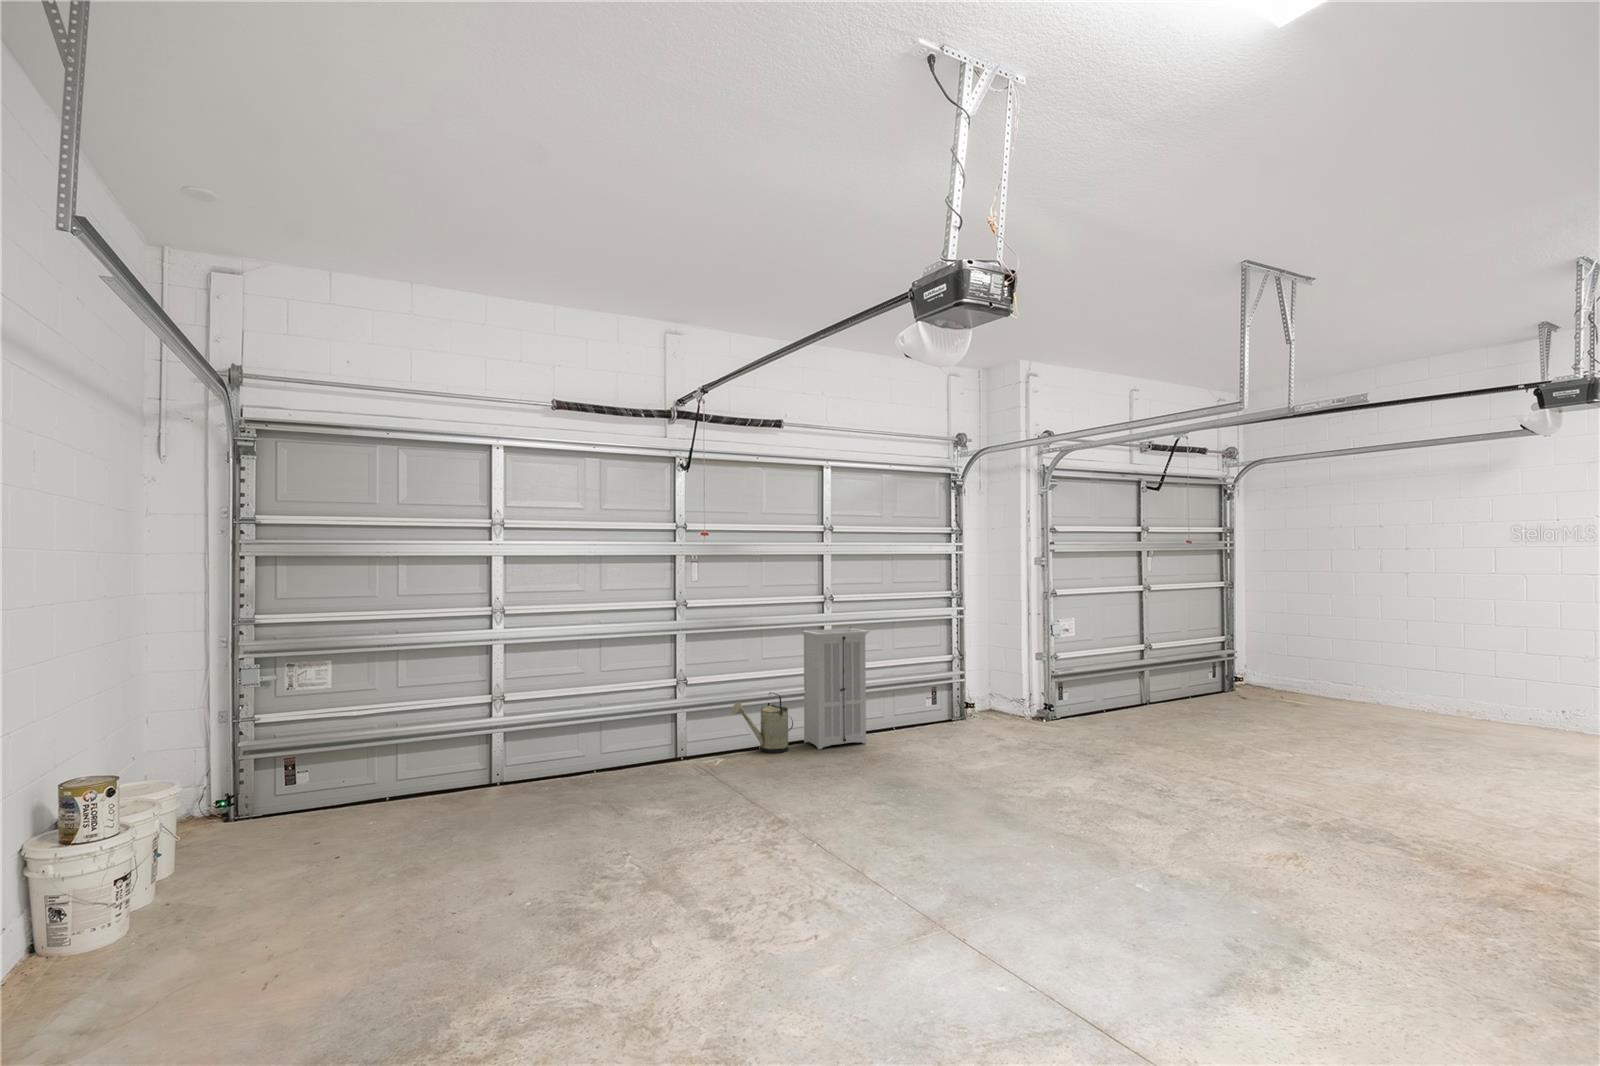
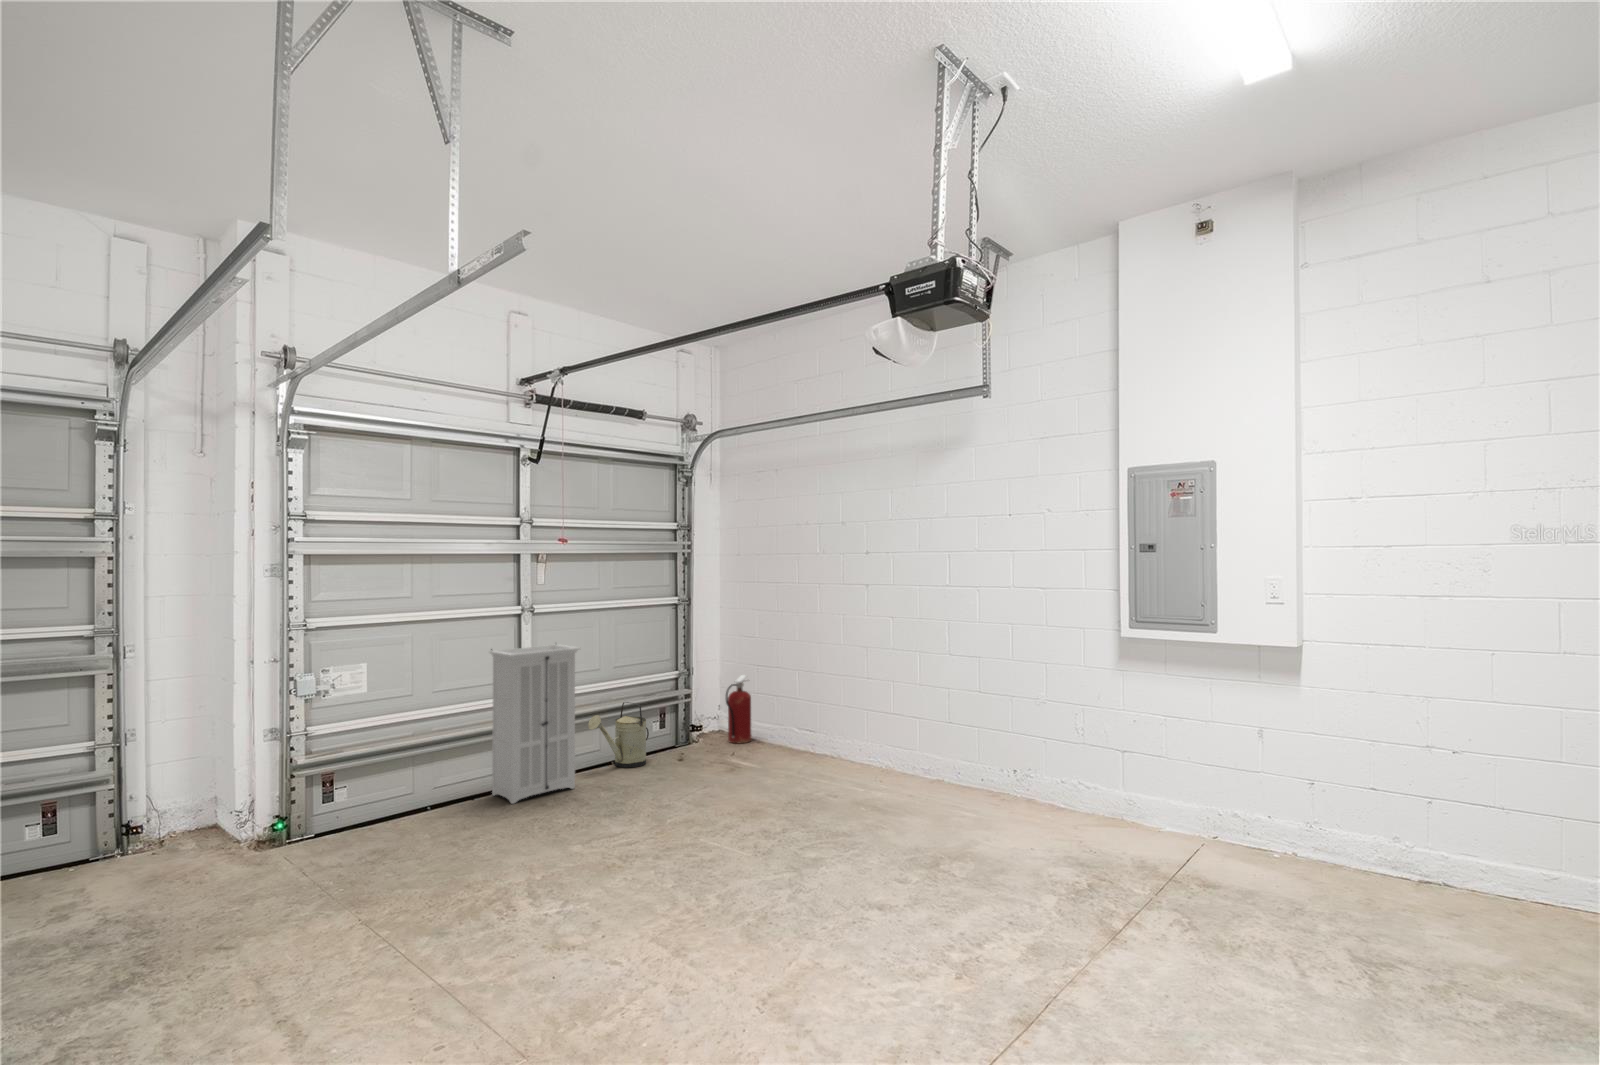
fire extinguisher: none [993,663,1018,723] -> present [726,675,751,743]
watering can: present [732,692,793,753] -> present [588,702,649,768]

